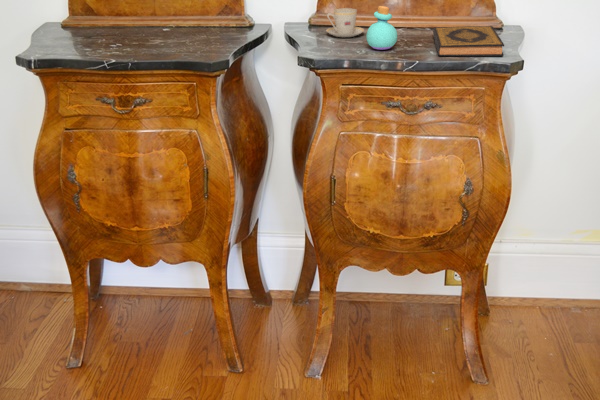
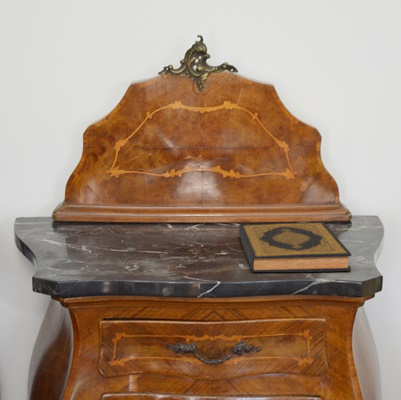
perfume bottle: present [366,6,398,50] -> none [139,196,187,262]
teacup: present [326,8,364,37] -> none [79,198,137,241]

